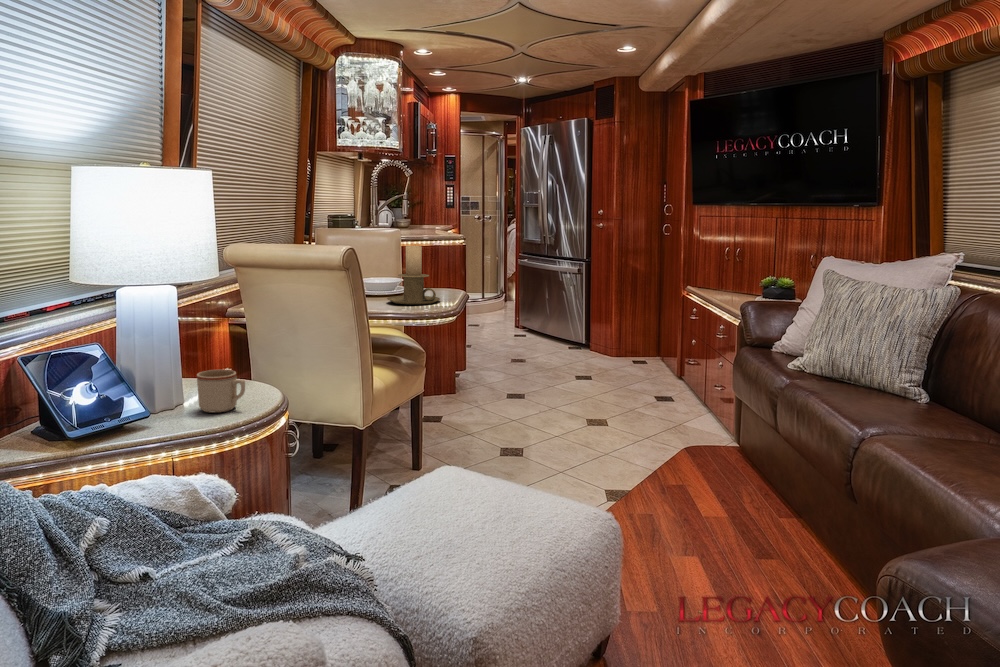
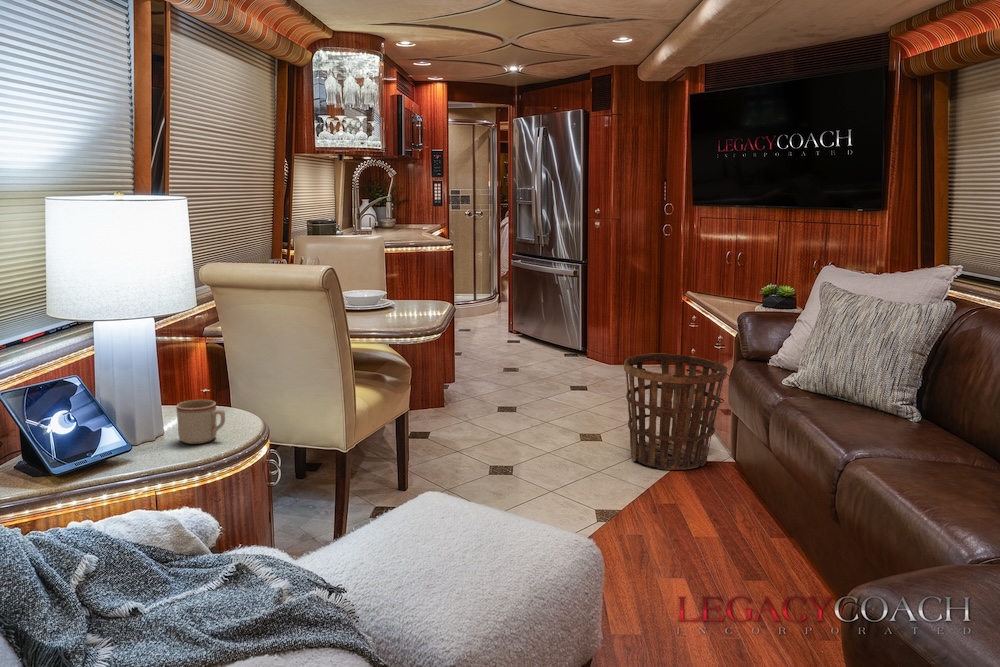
candle holder: present [387,246,440,305] -> none [368,260,424,321]
basket: none [630,341,729,452] -> present [624,353,728,470]

